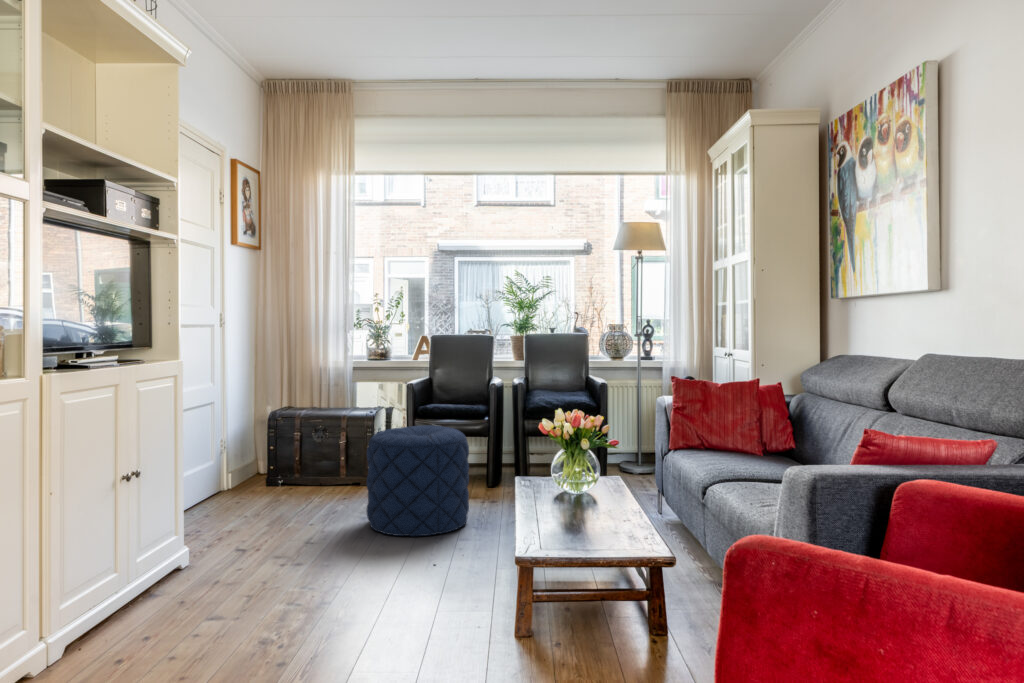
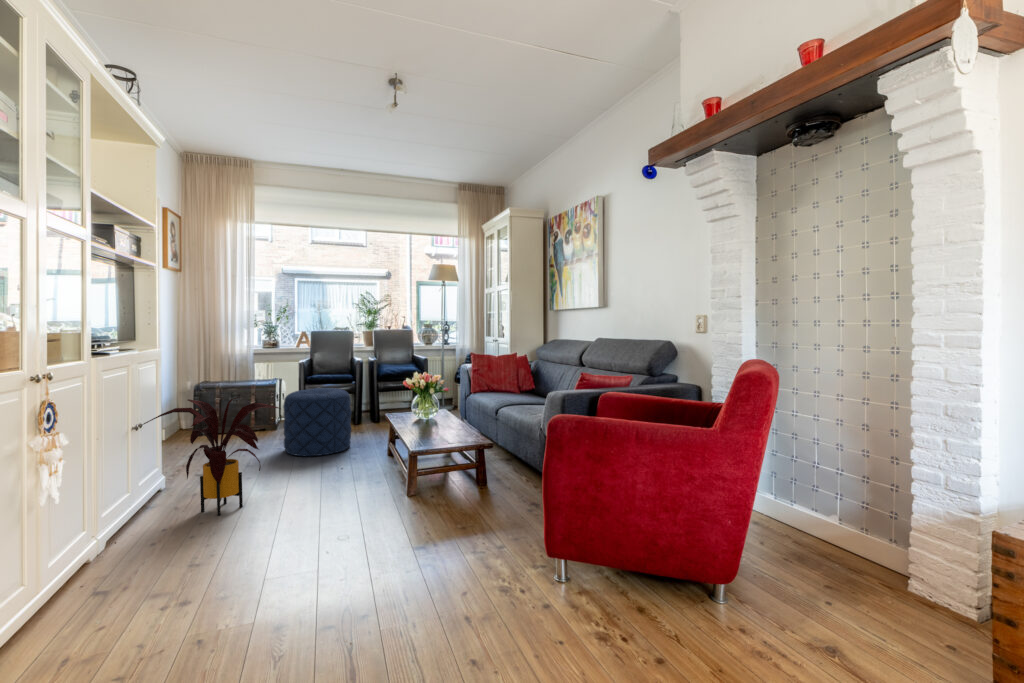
house plant: none [127,439,331,631] -> present [144,397,280,516]

